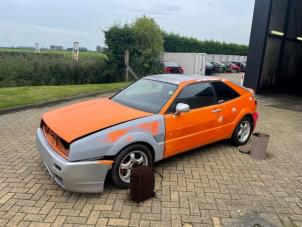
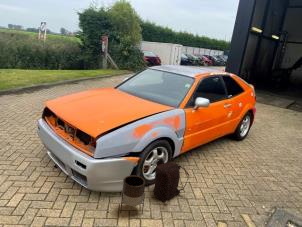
trash can: present [238,132,270,160] -> none [239,127,273,154]
planter: none [93,177,115,212] -> present [120,175,145,214]

